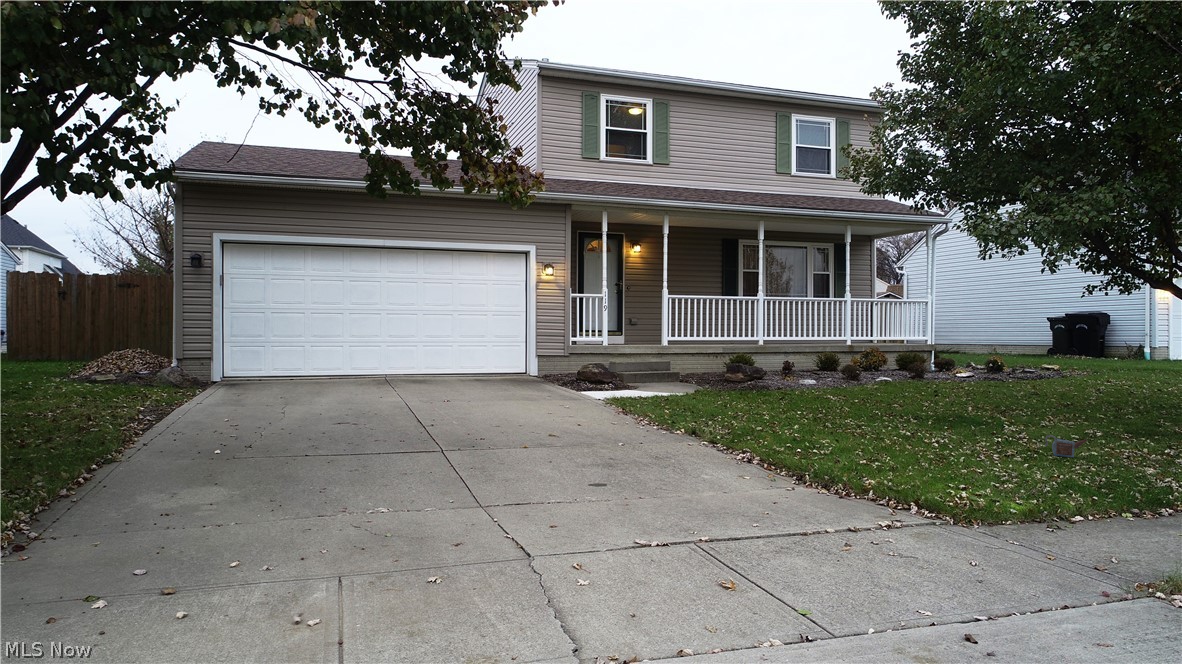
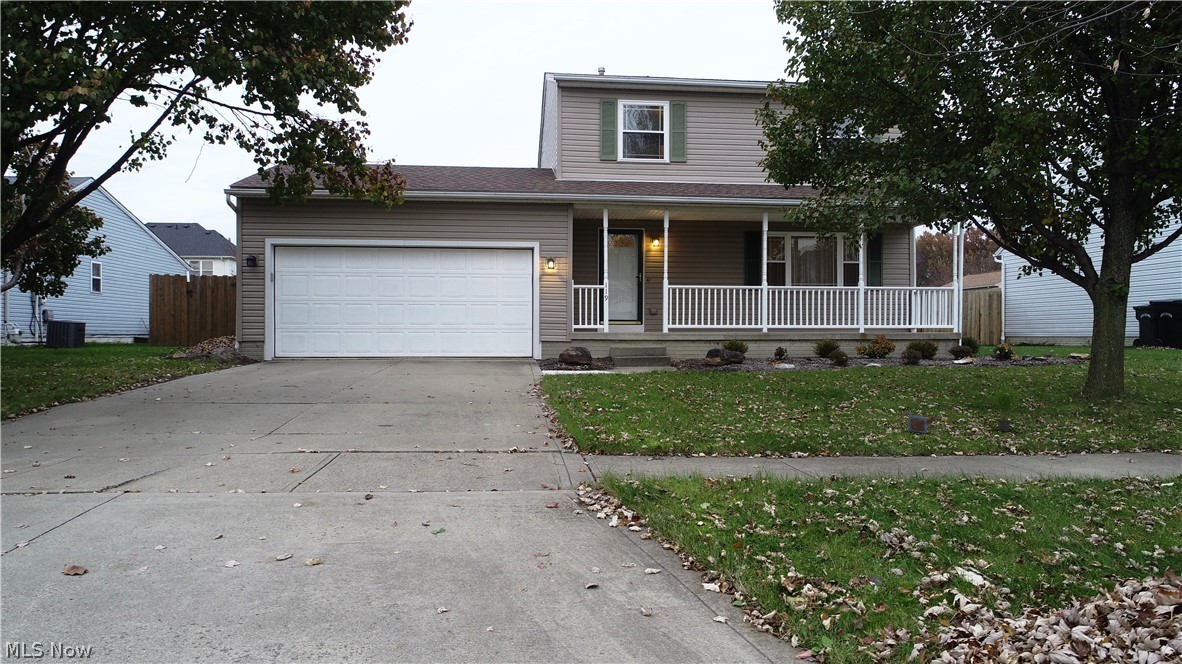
potted plant: none [1111,403,1157,453] -> present [994,388,1017,432]

